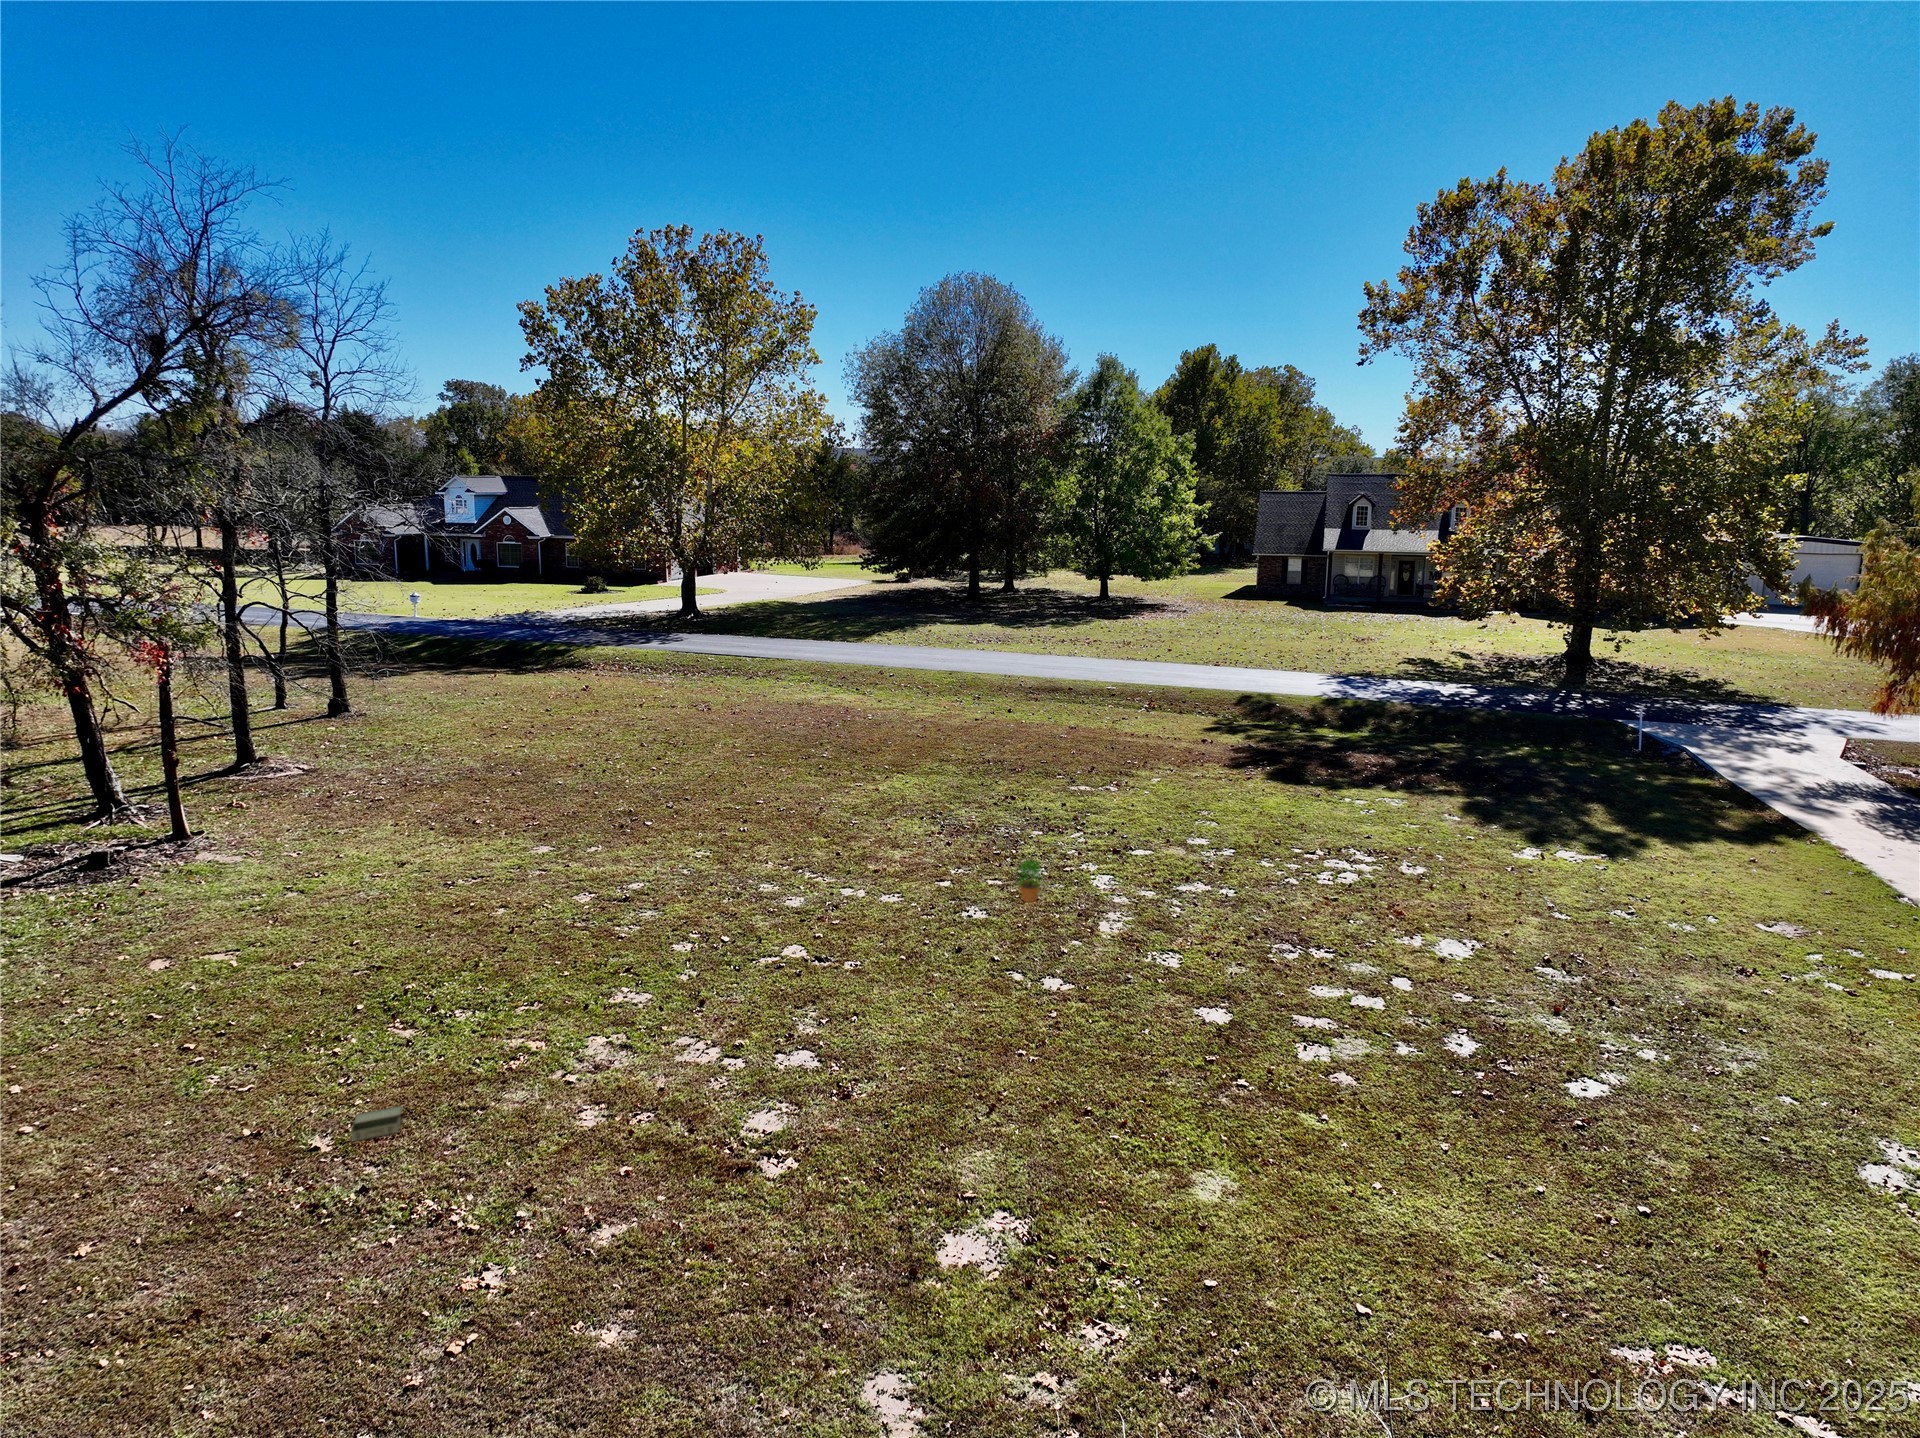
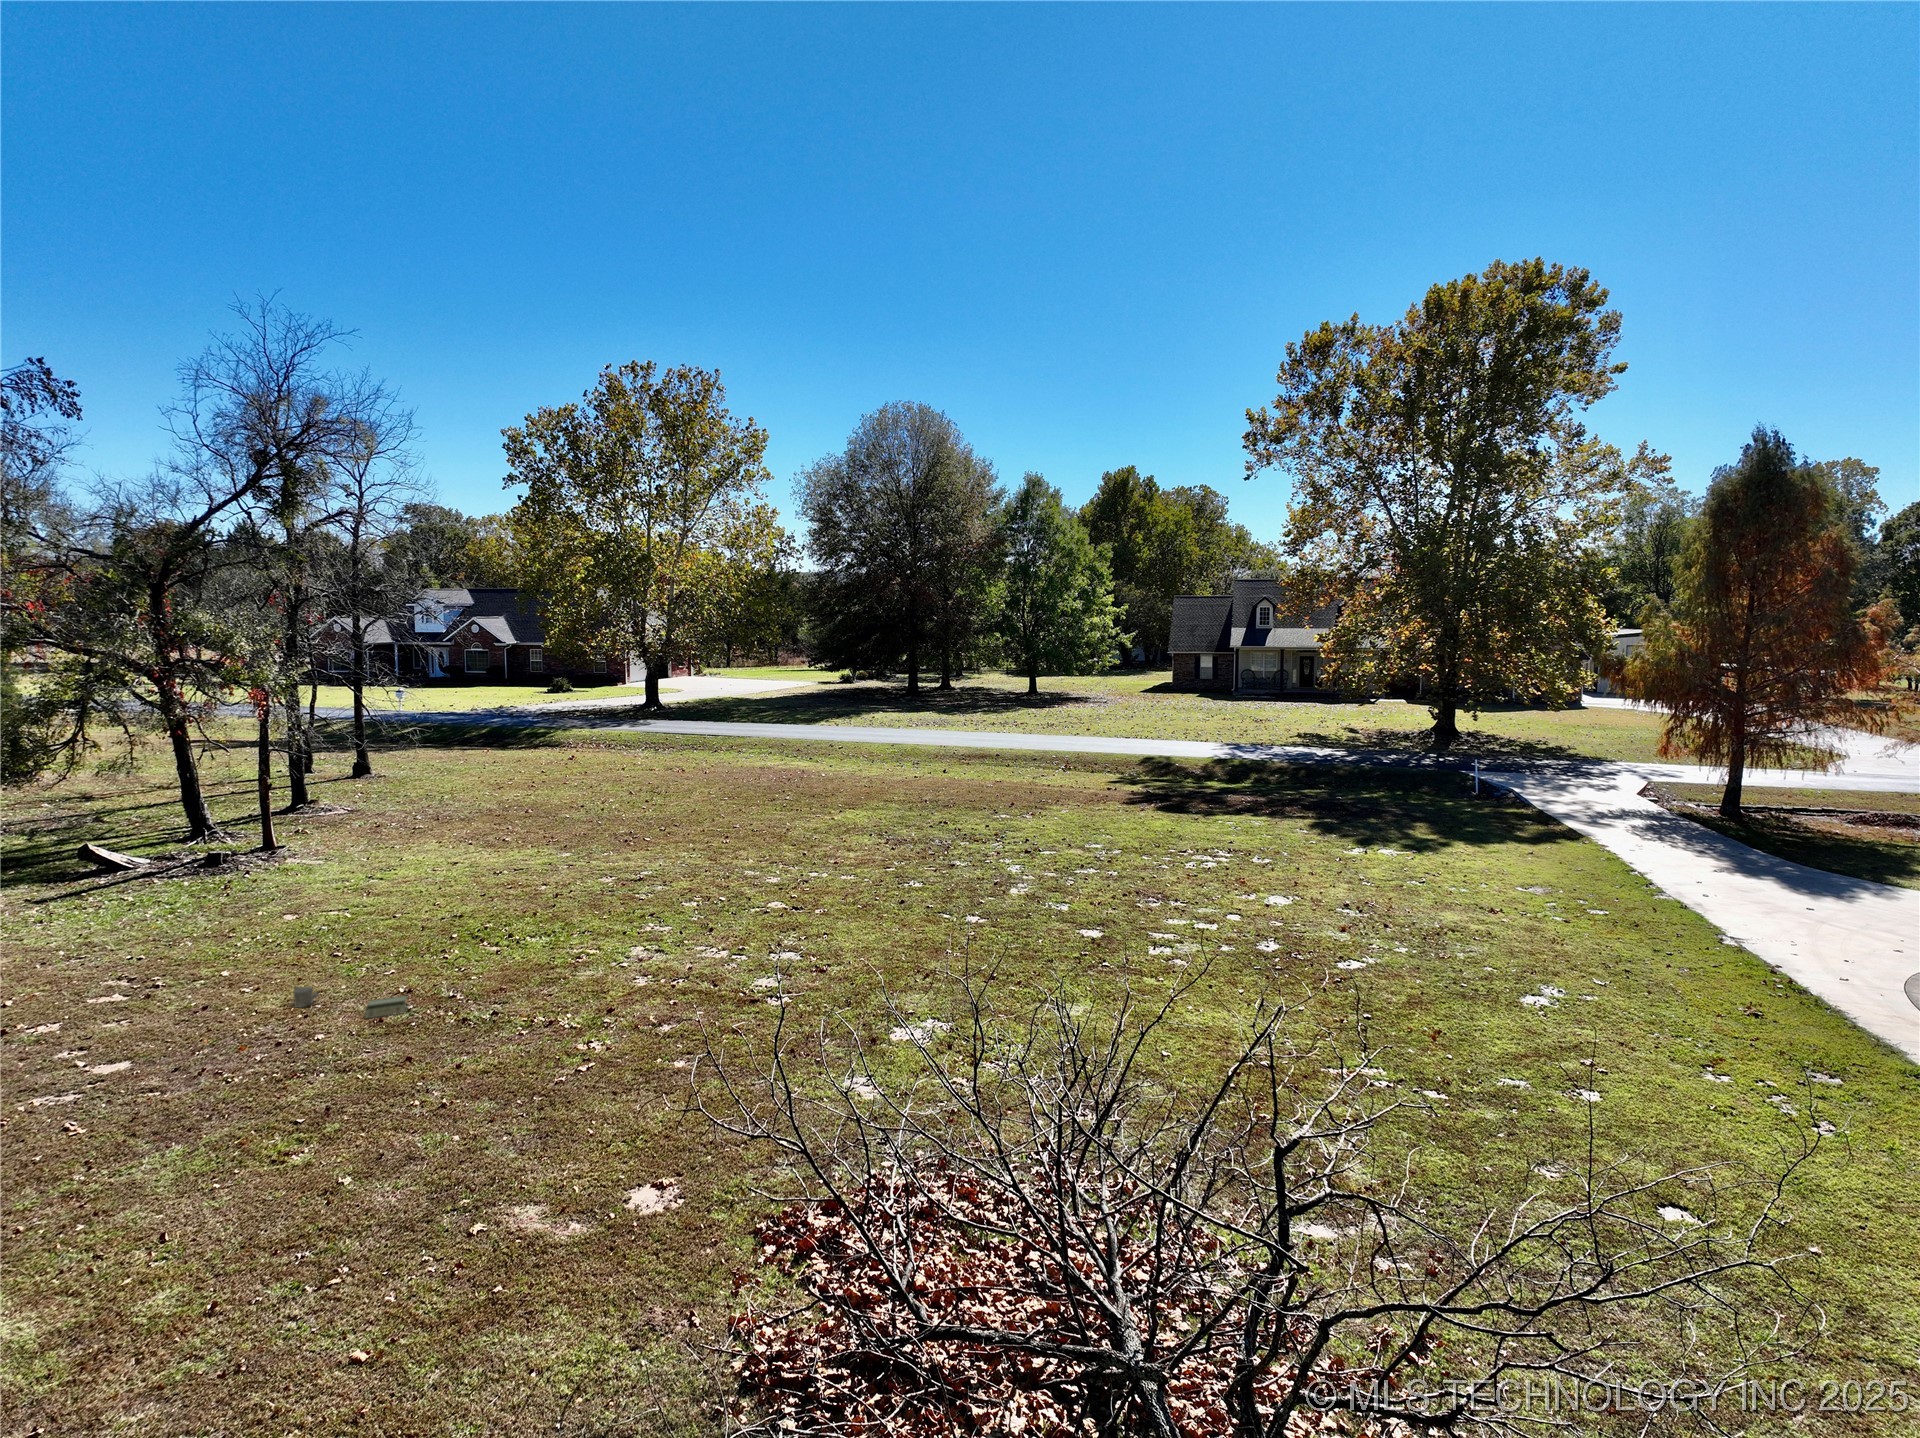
potted plant: present [1018,860,1043,902] -> none [928,844,953,881]
watering can: none [268,1088,297,1118] -> present [294,986,319,1008]

